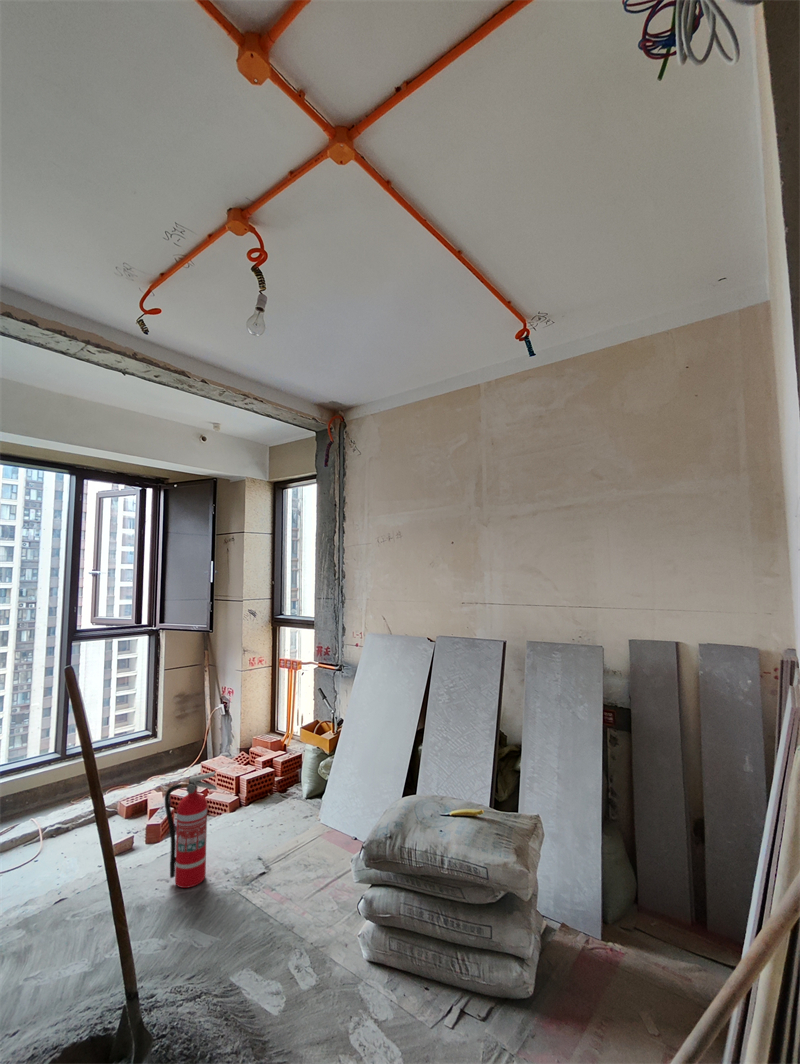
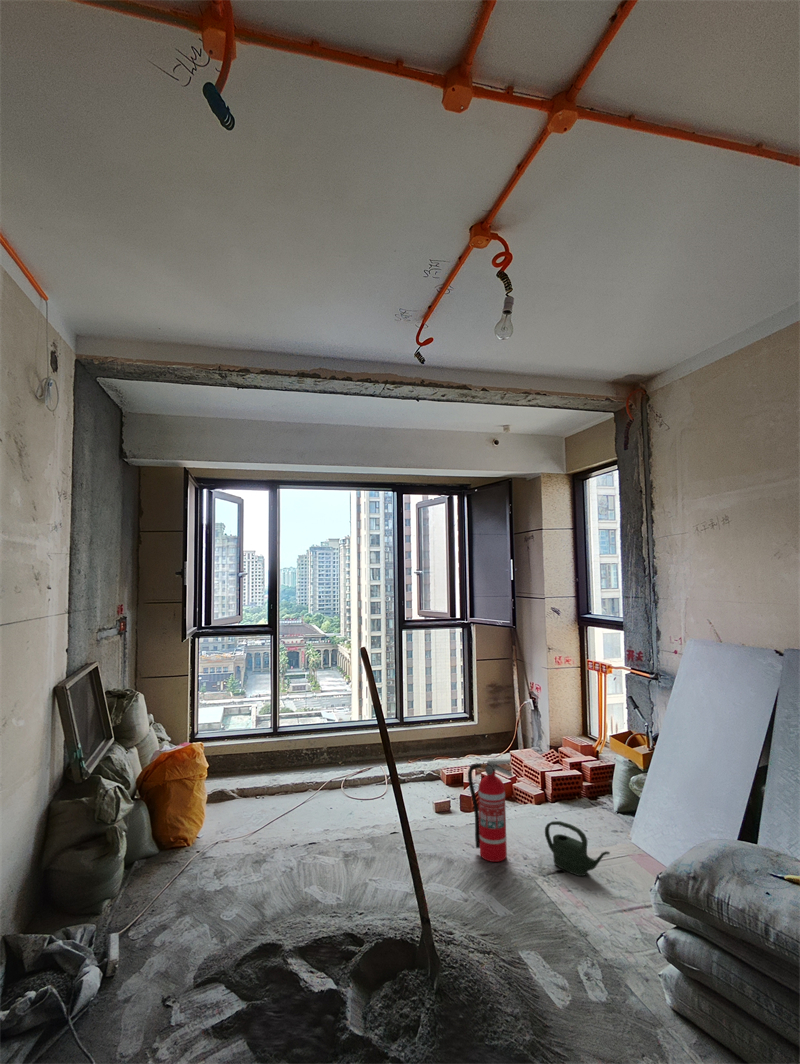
watering can: none [247,823,311,872] -> present [545,821,610,876]

